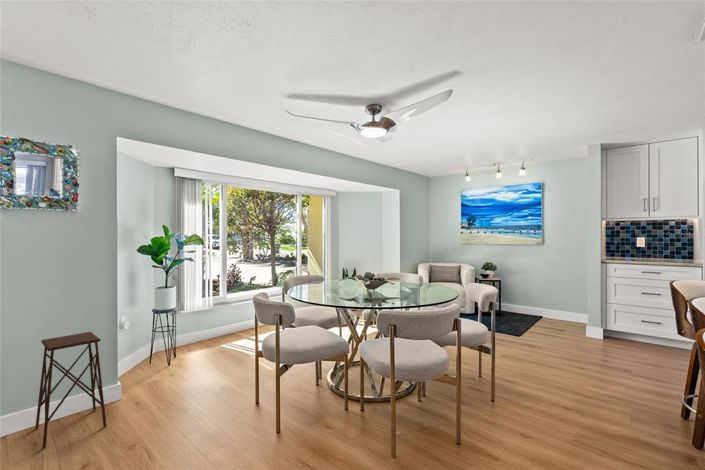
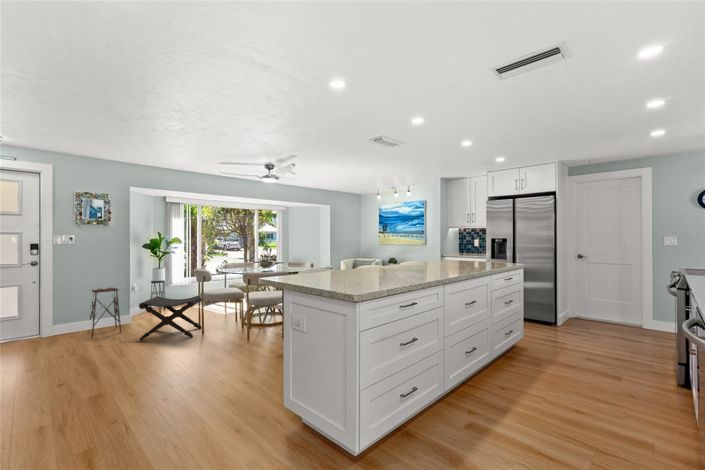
footstool: none [149,343,264,455] -> present [139,295,202,340]

